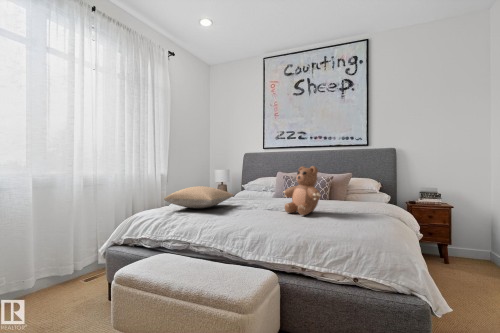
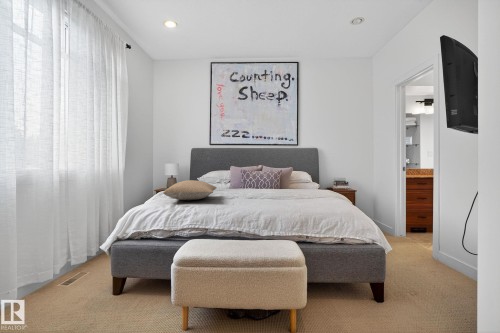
teddy bear: present [283,166,321,215] -> none [264,163,299,201]

